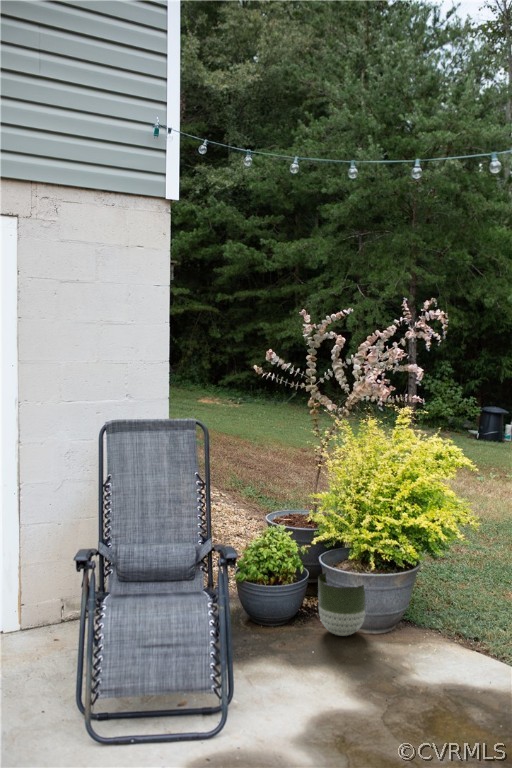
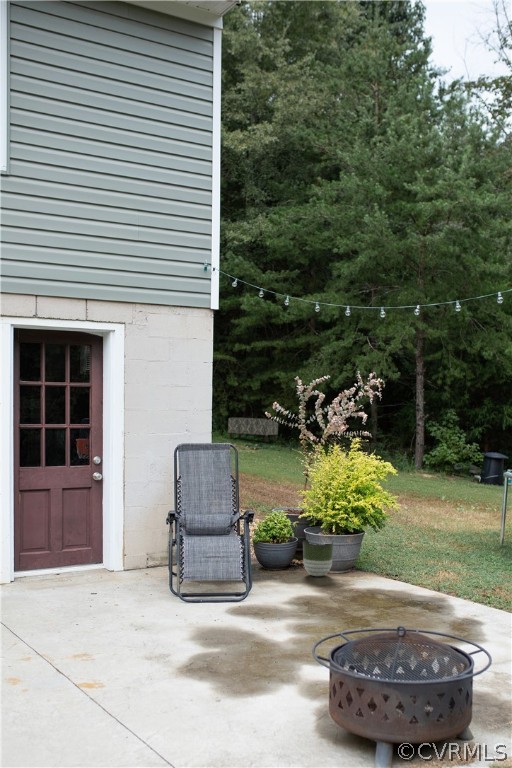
bench: none [211,370,262,395] -> present [228,418,278,442]

